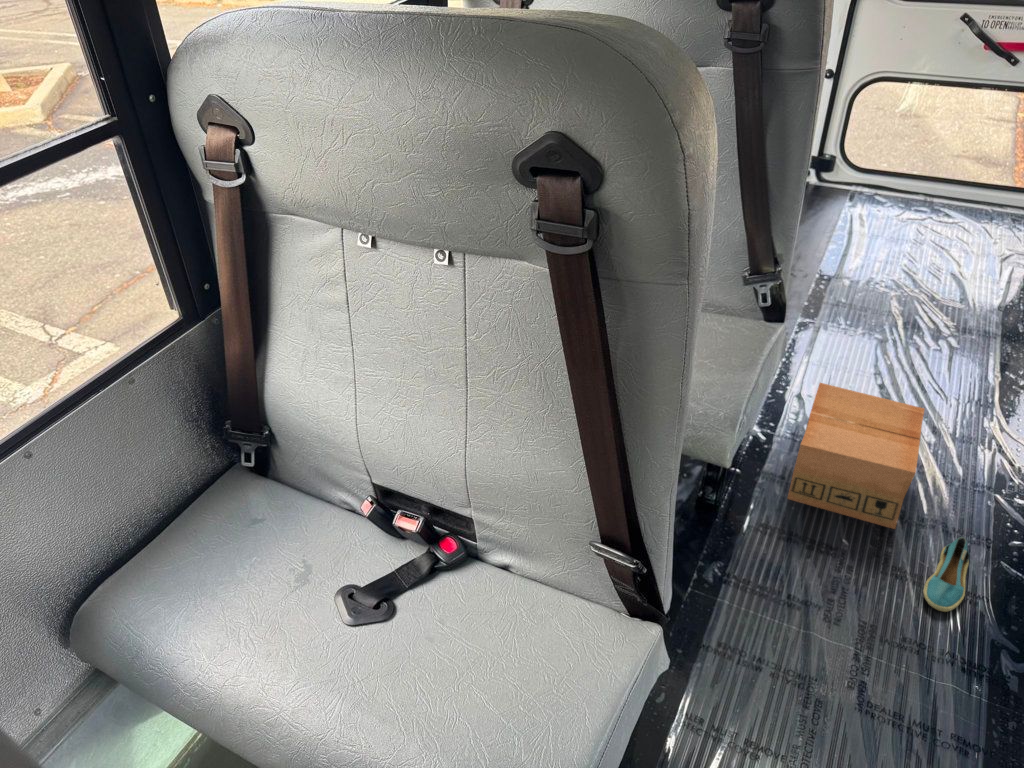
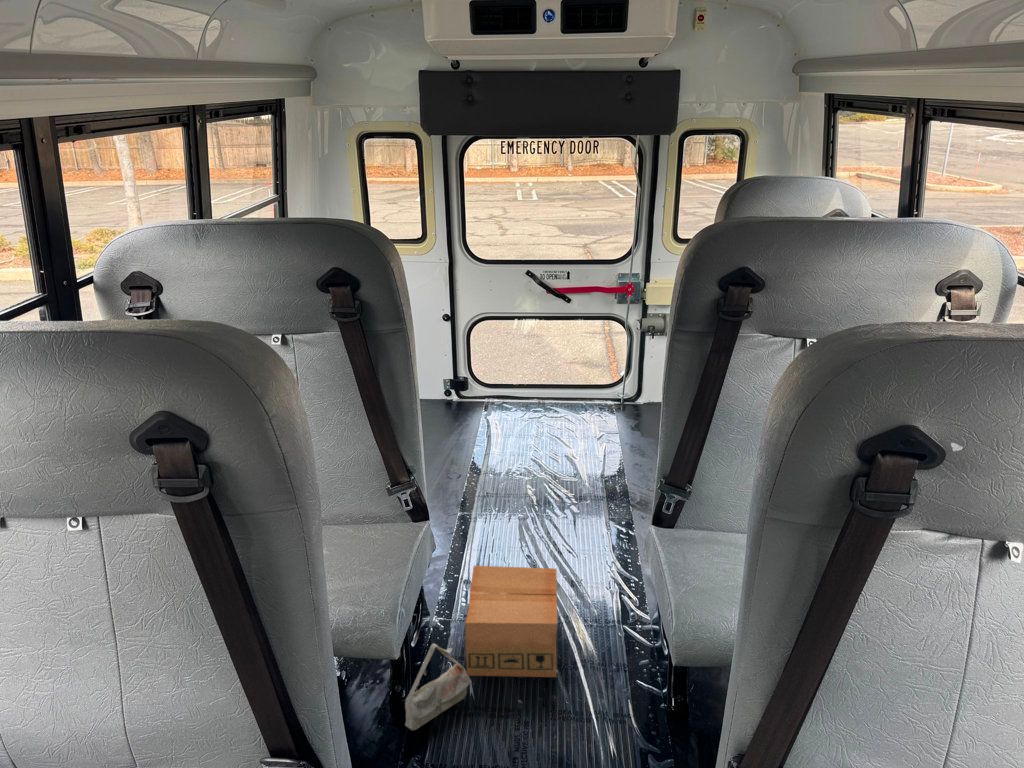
bag: none [712,458,795,540] -> present [405,643,471,731]
shoe: present [923,537,970,612] -> none [585,668,616,737]

